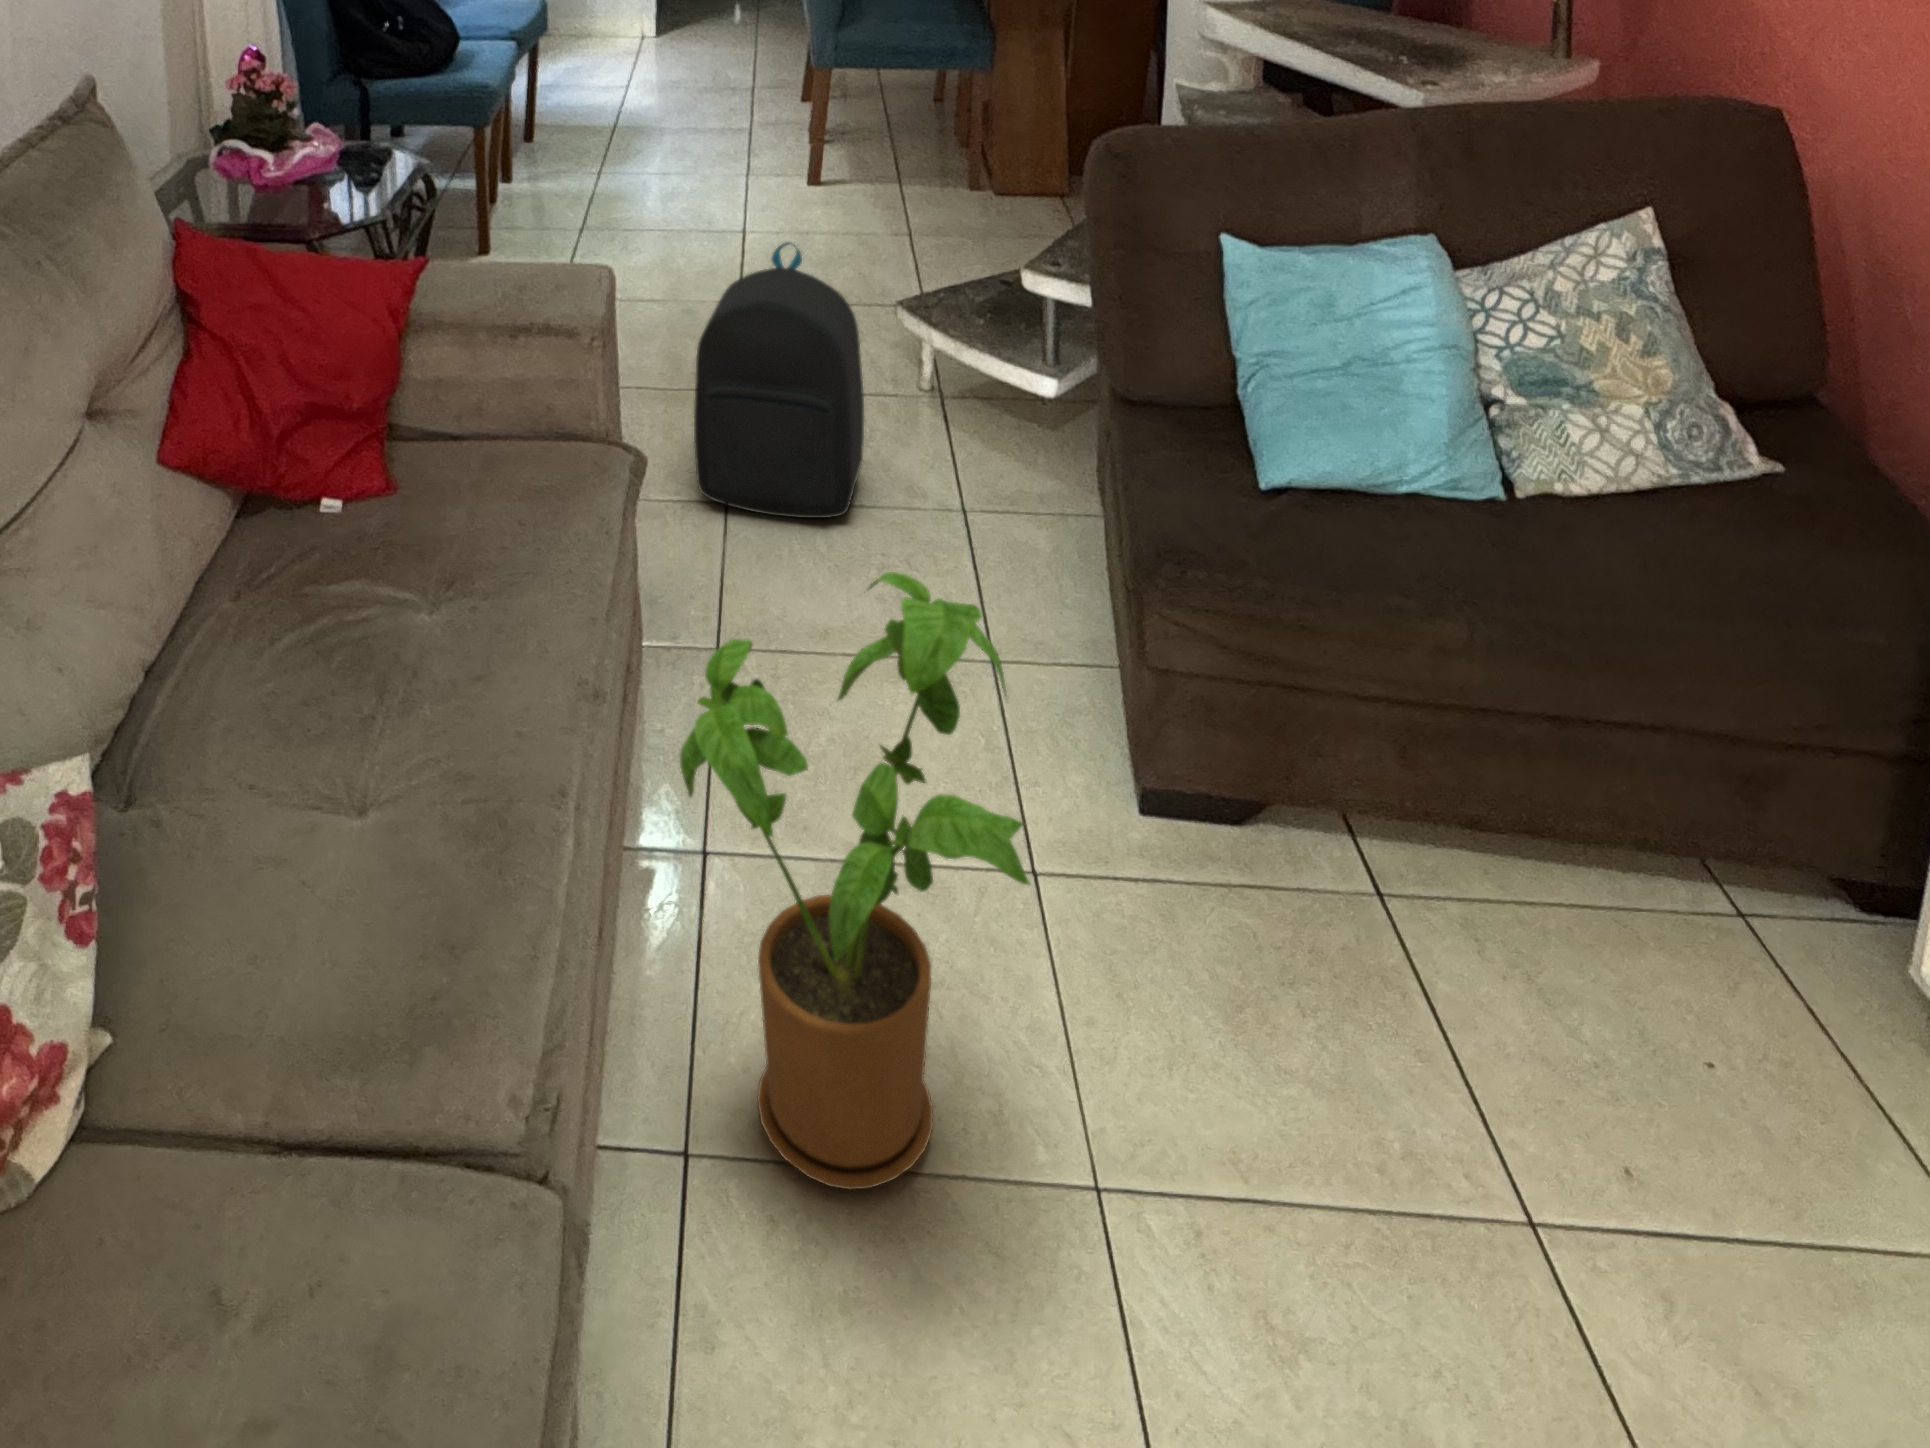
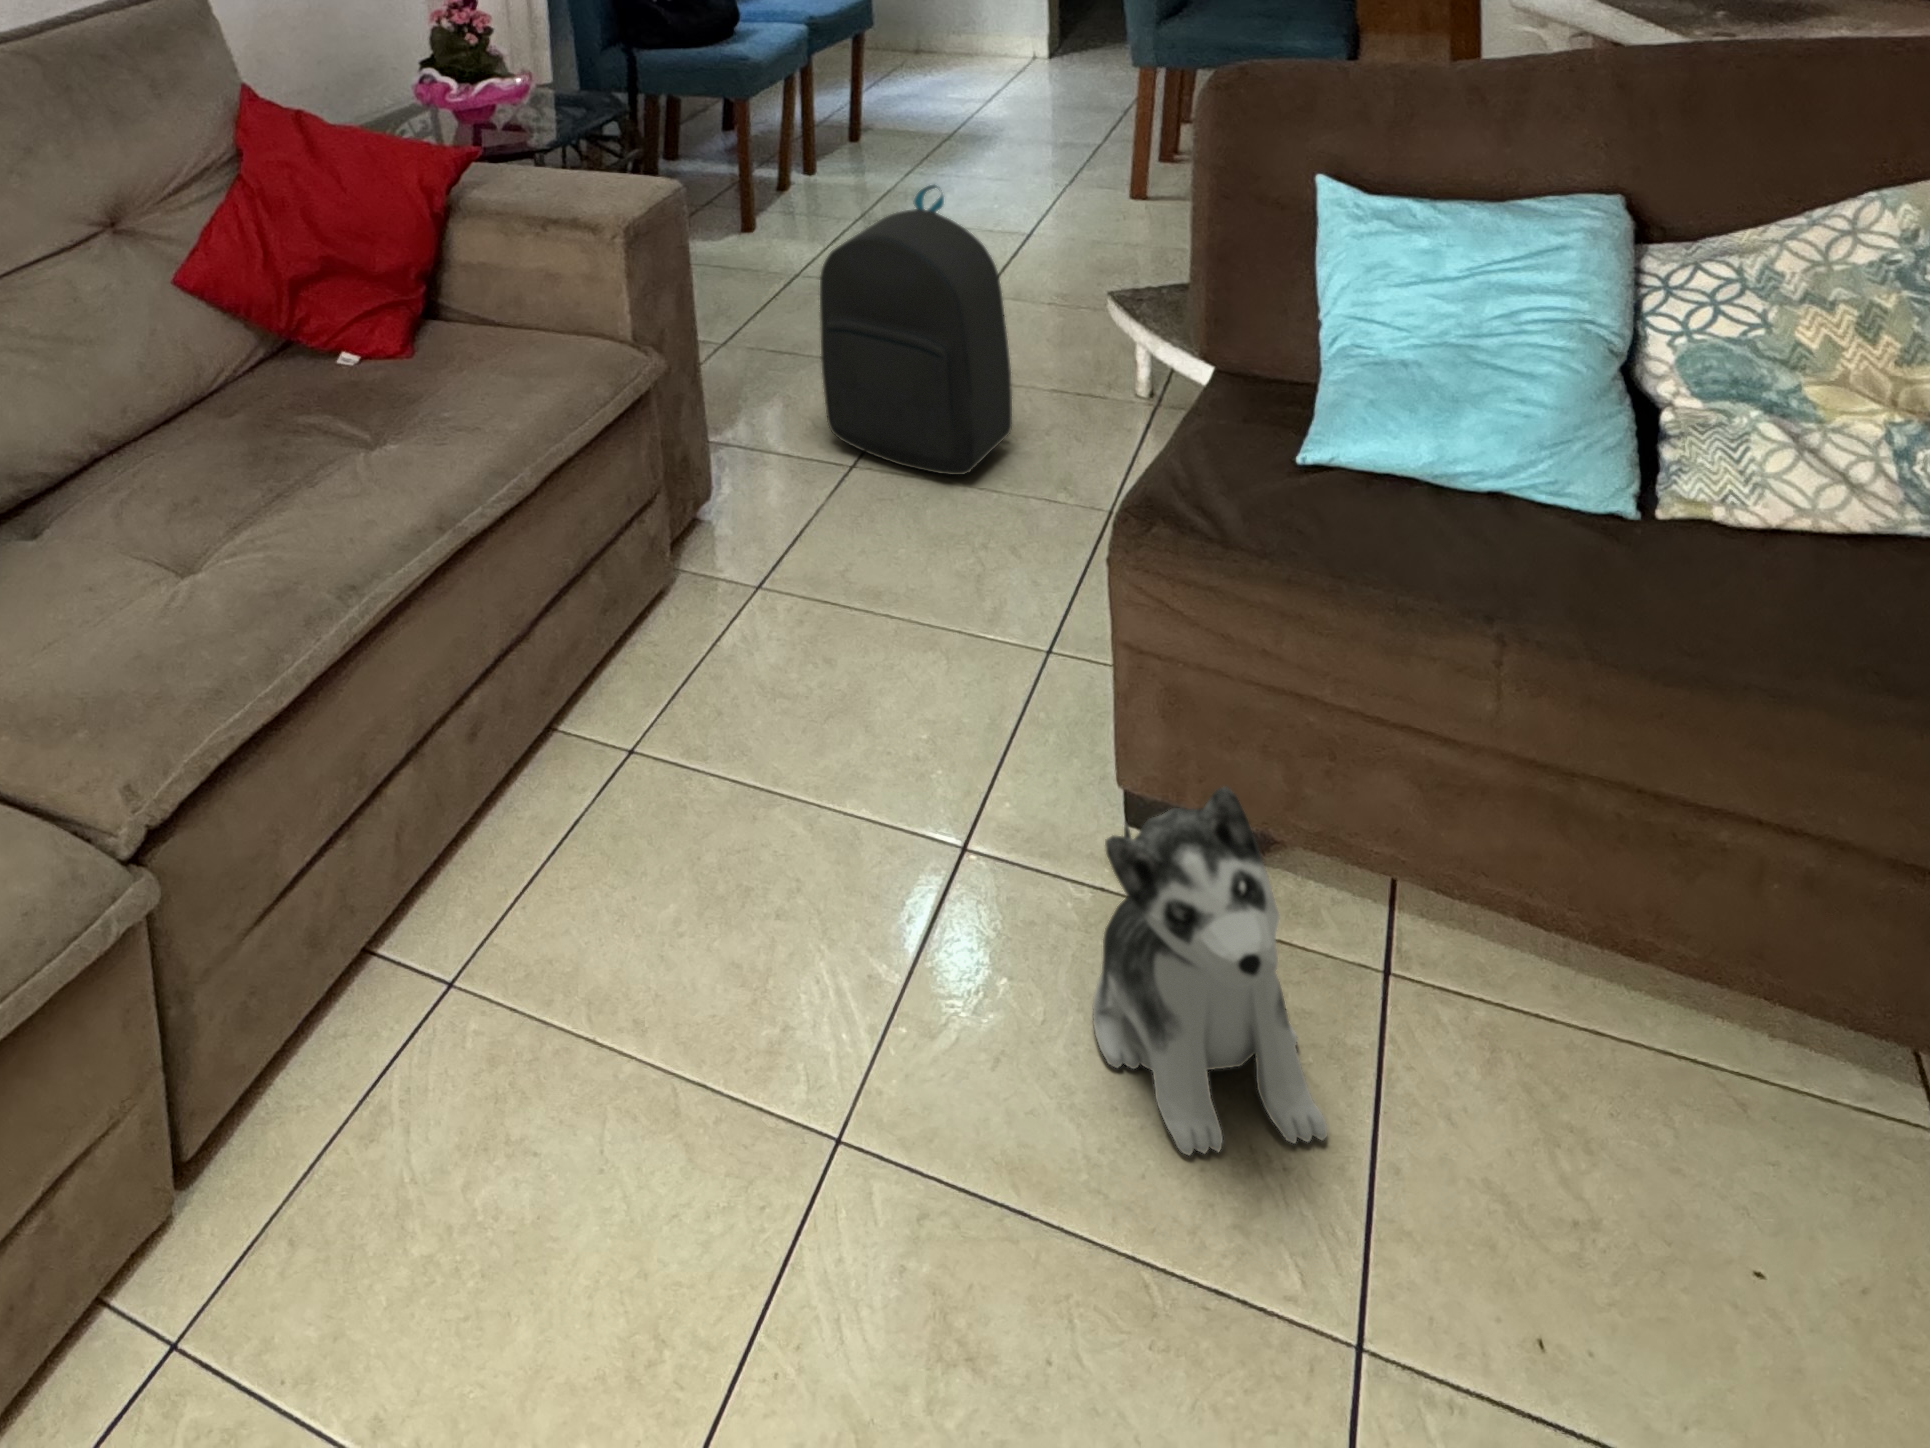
house plant: present [680,572,1030,1189] -> none [454,430,793,1065]
plush toy: none [1191,788,1408,1094] -> present [1093,787,1327,1156]

